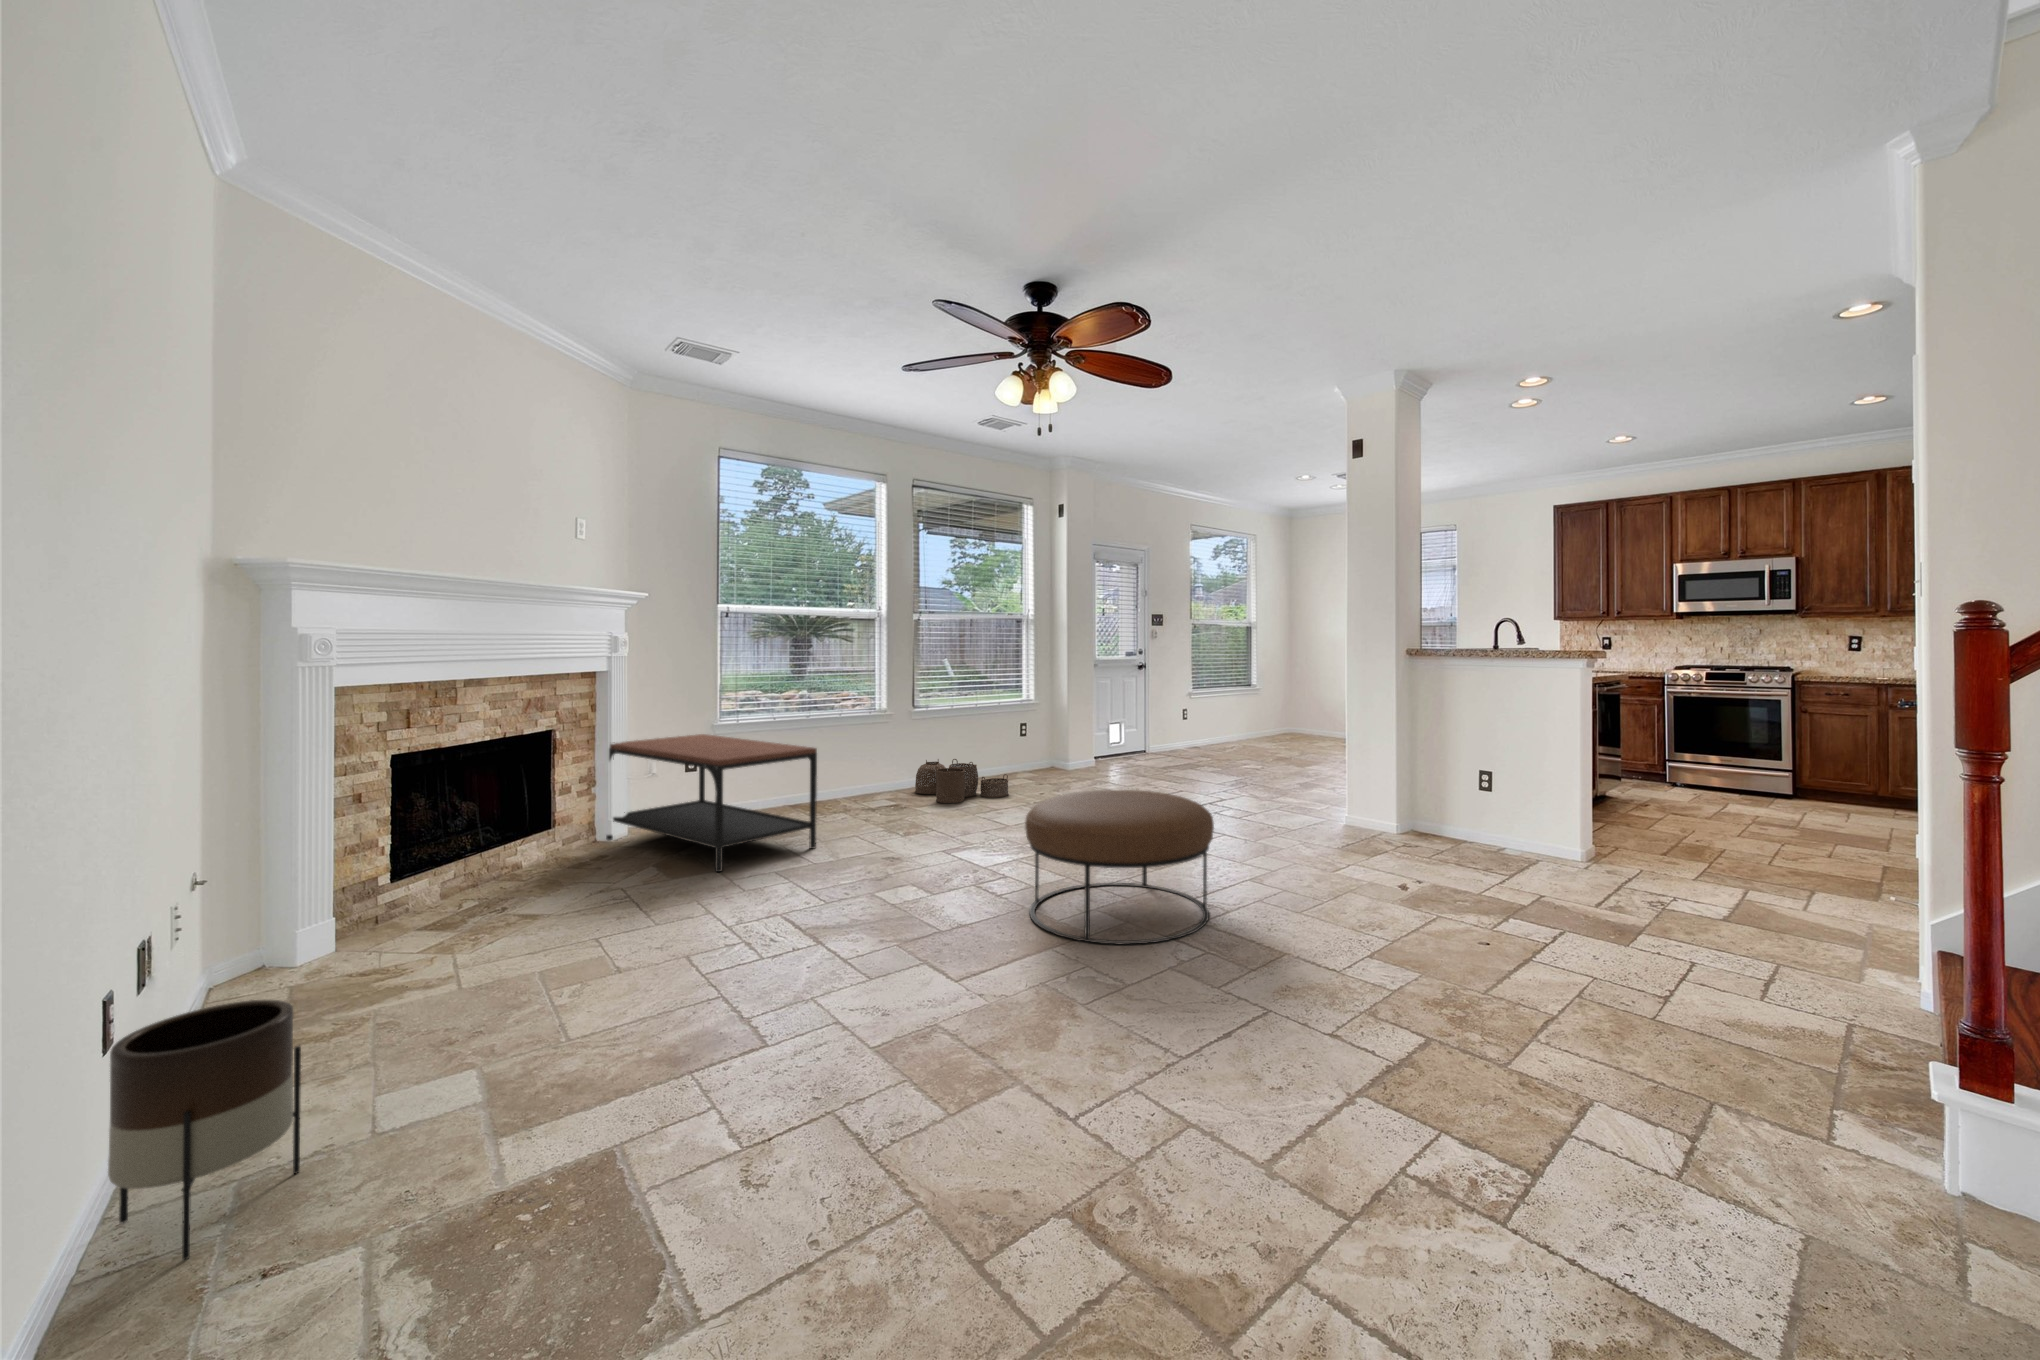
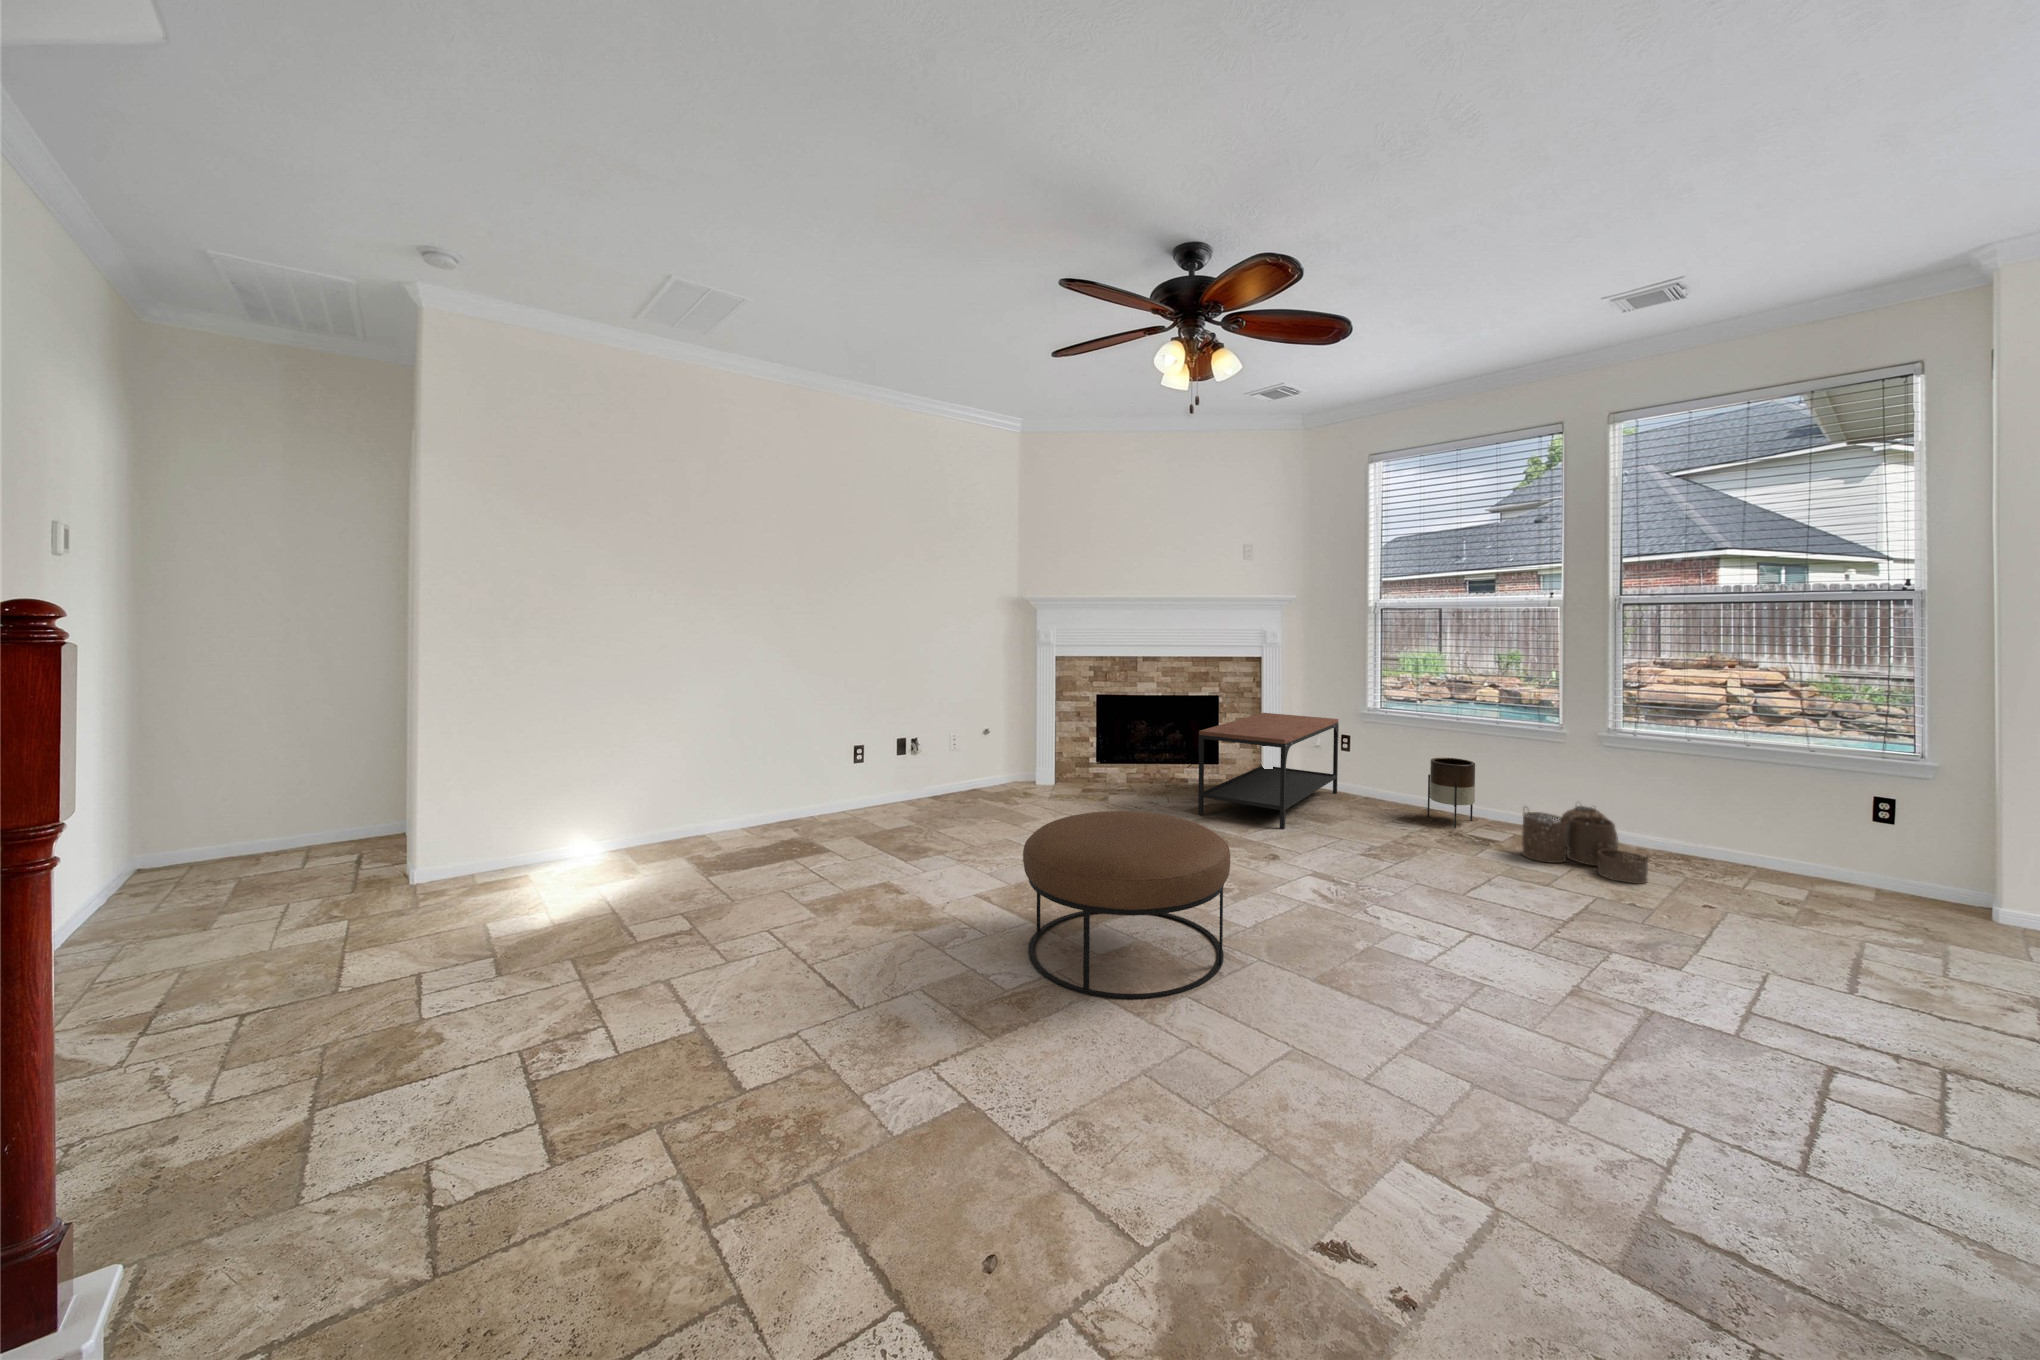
planter: present [108,1000,301,1260] -> present [1428,758,1475,828]

